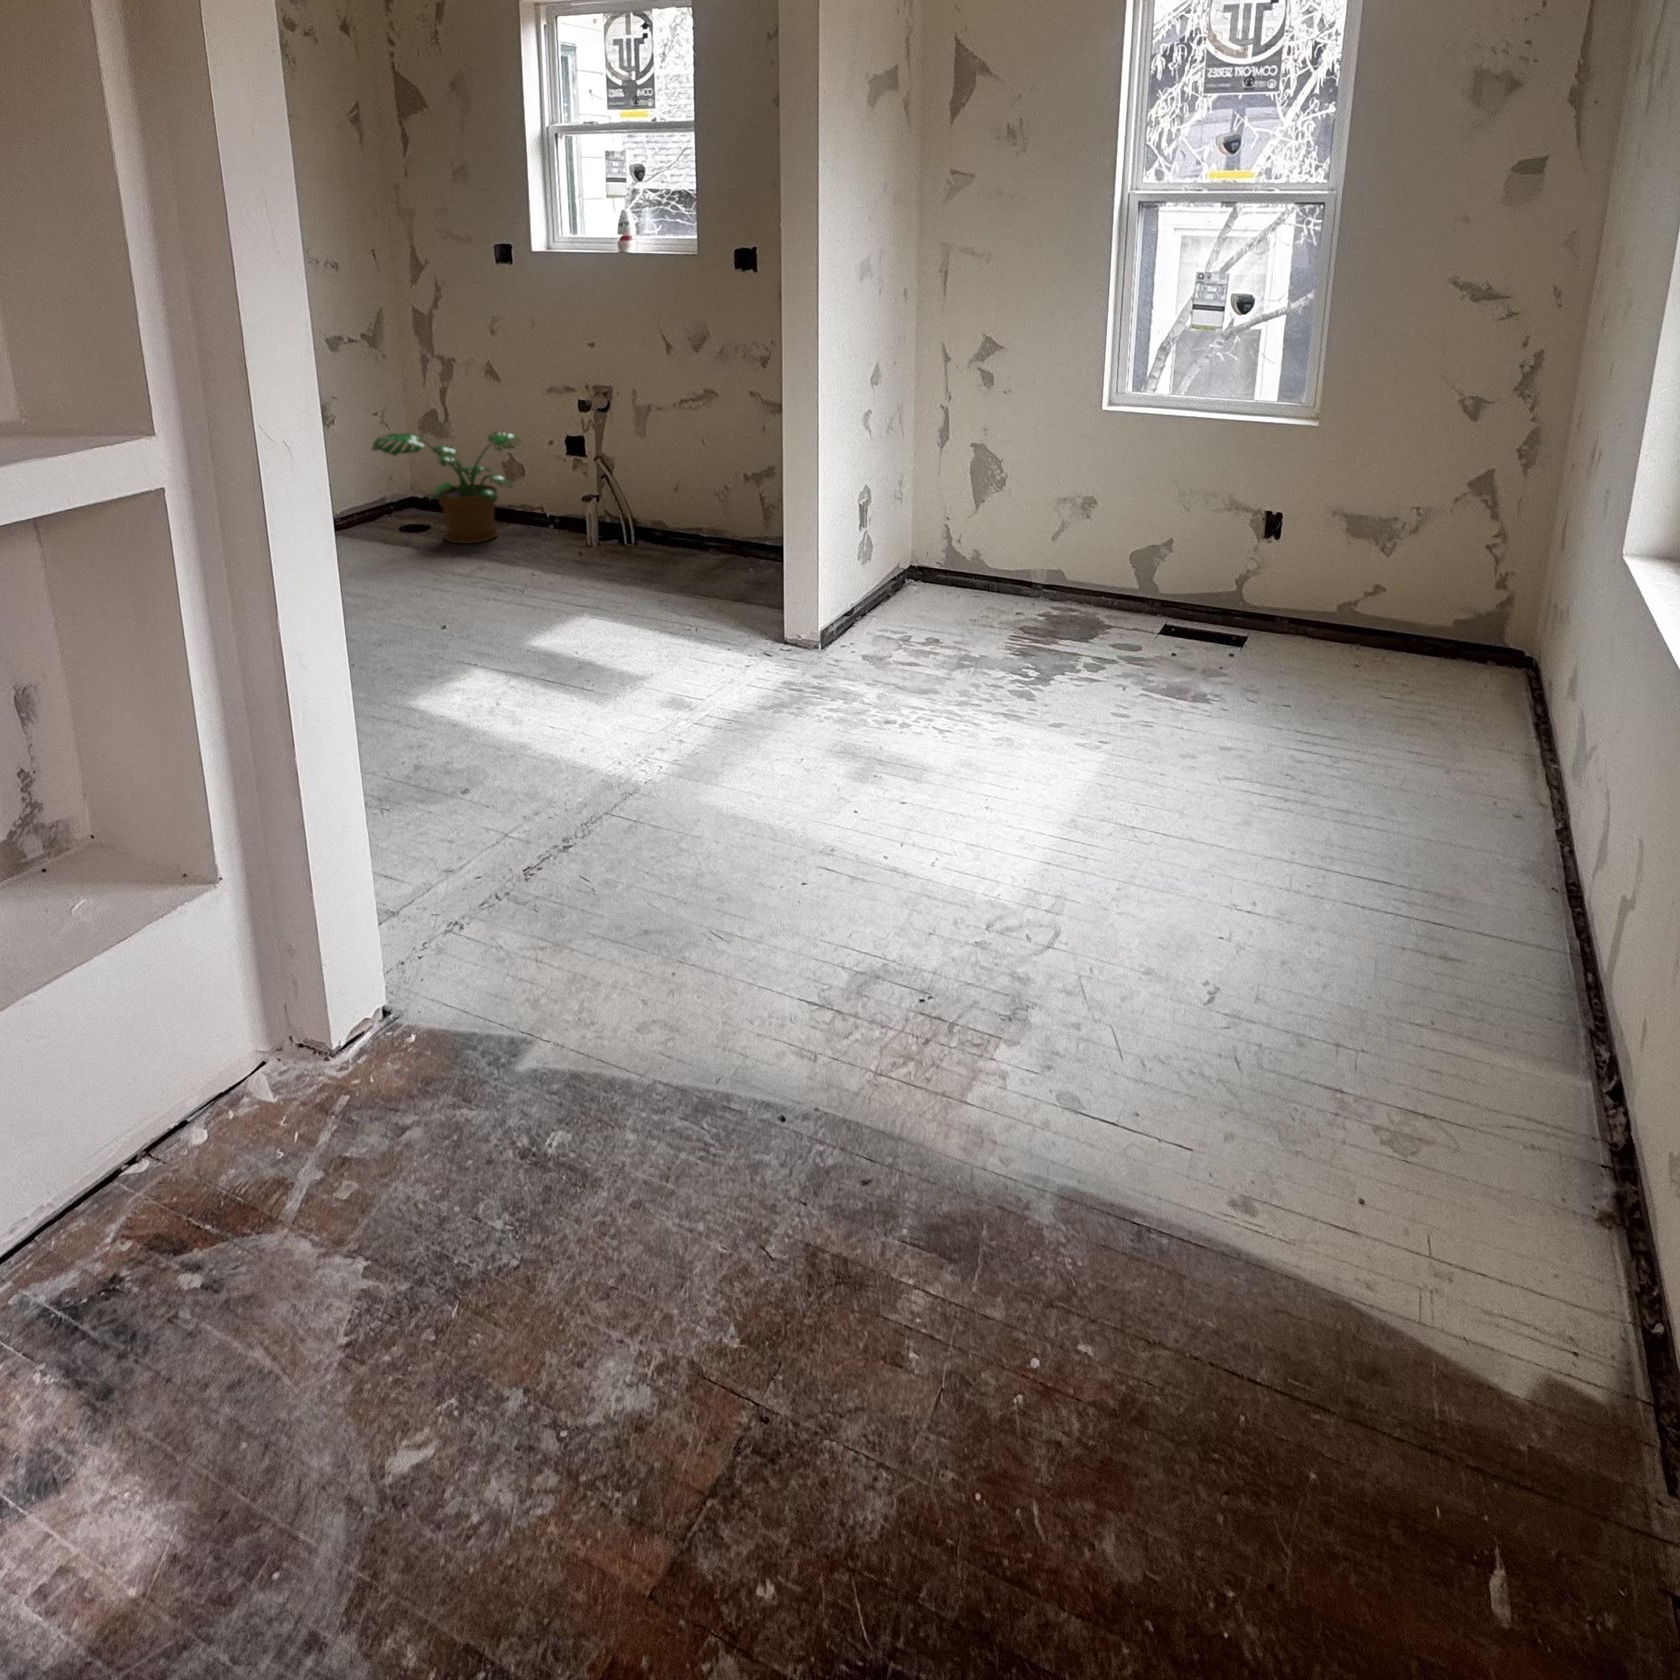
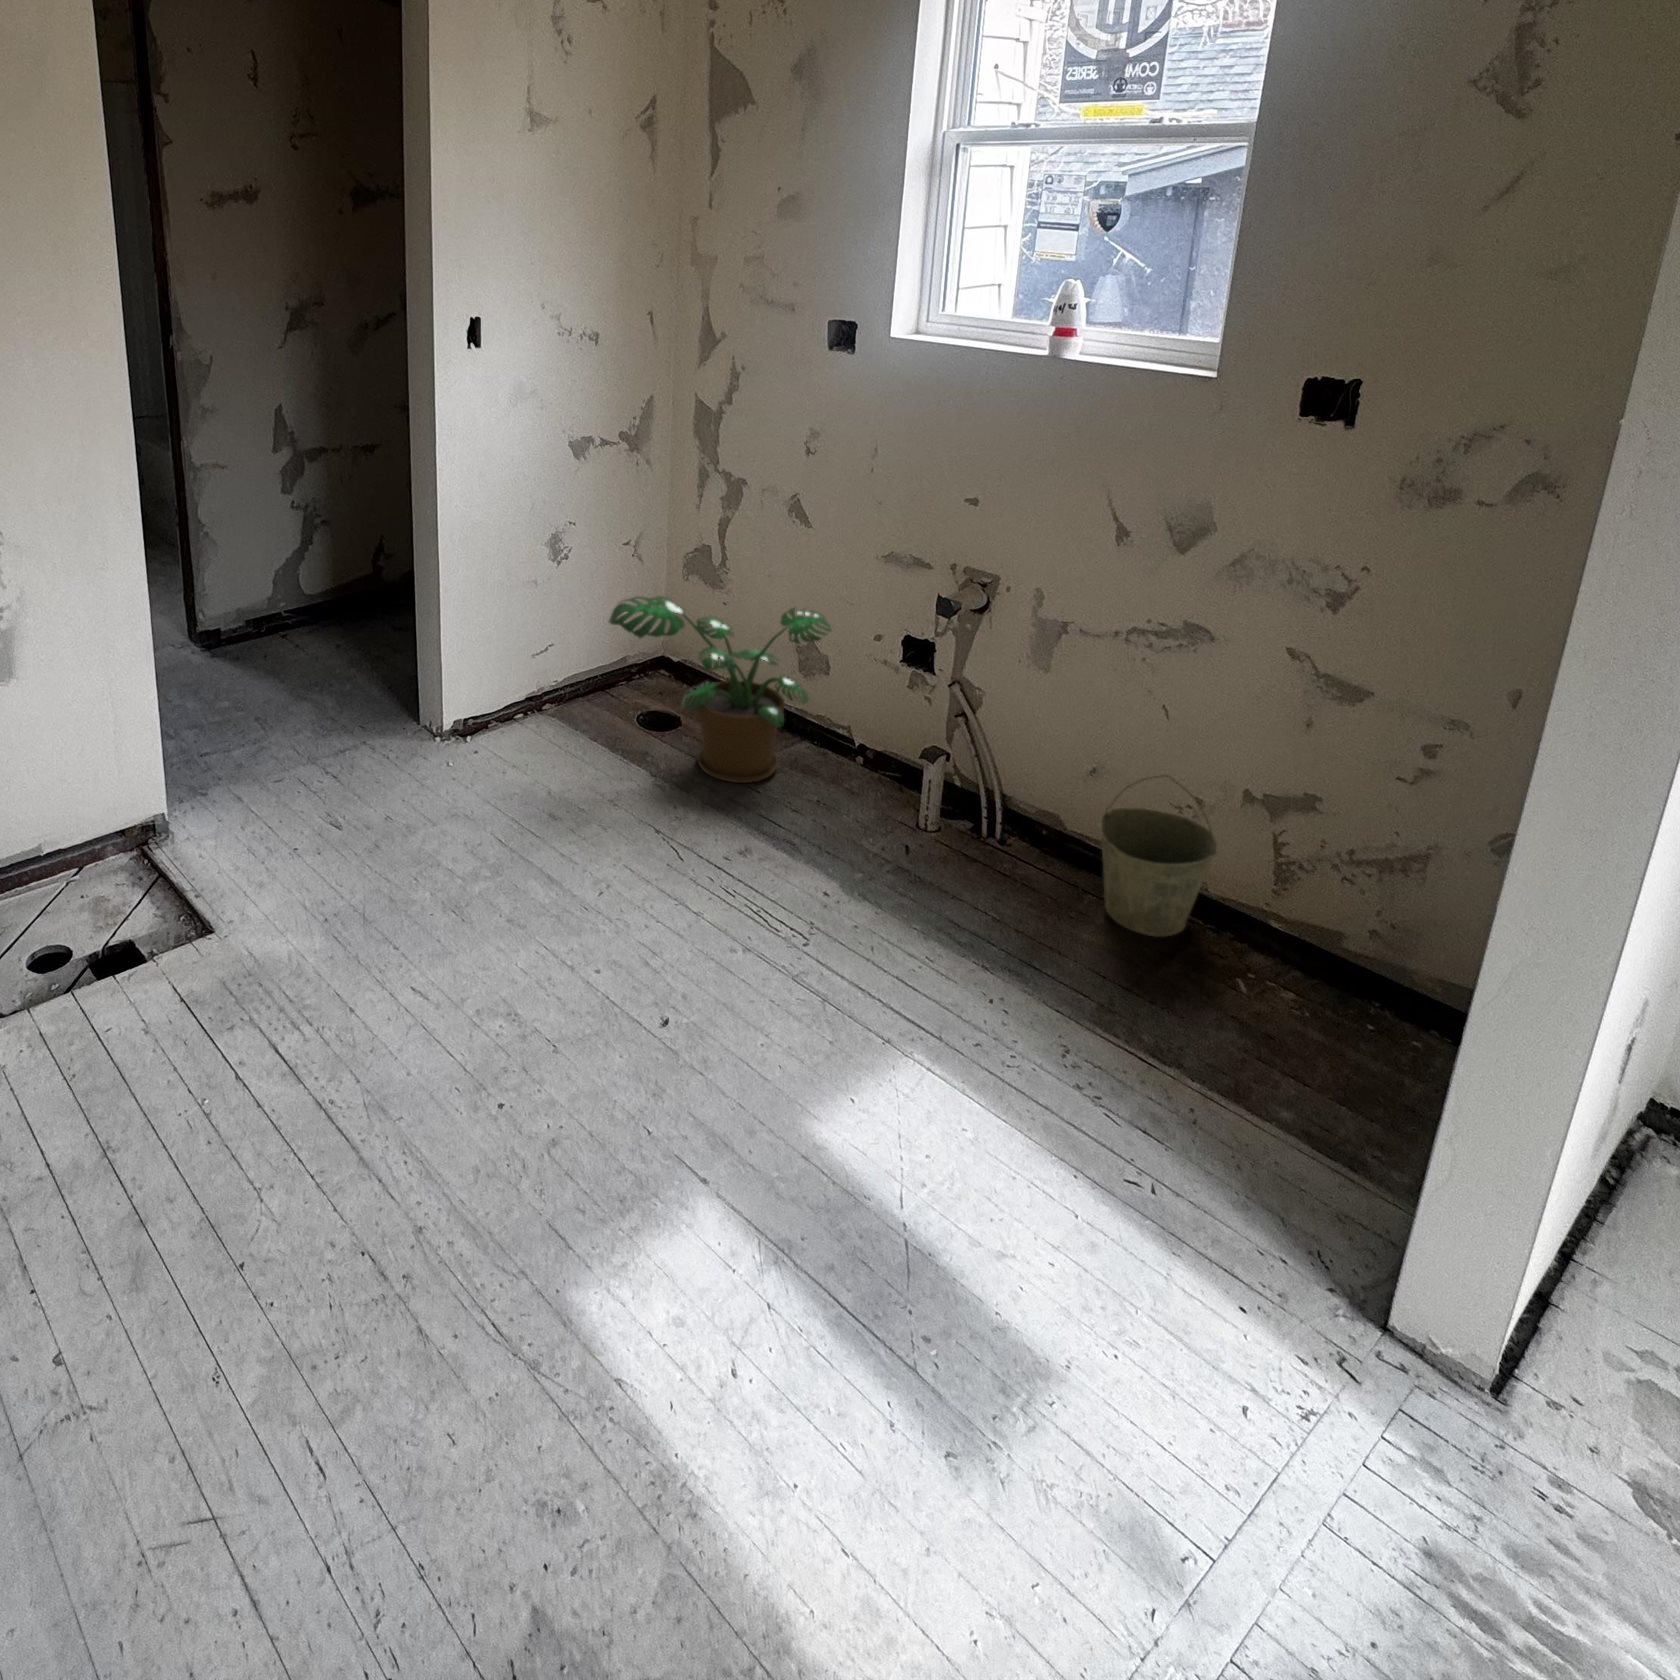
bucket: none [677,471,737,561] -> present [1099,775,1219,937]

